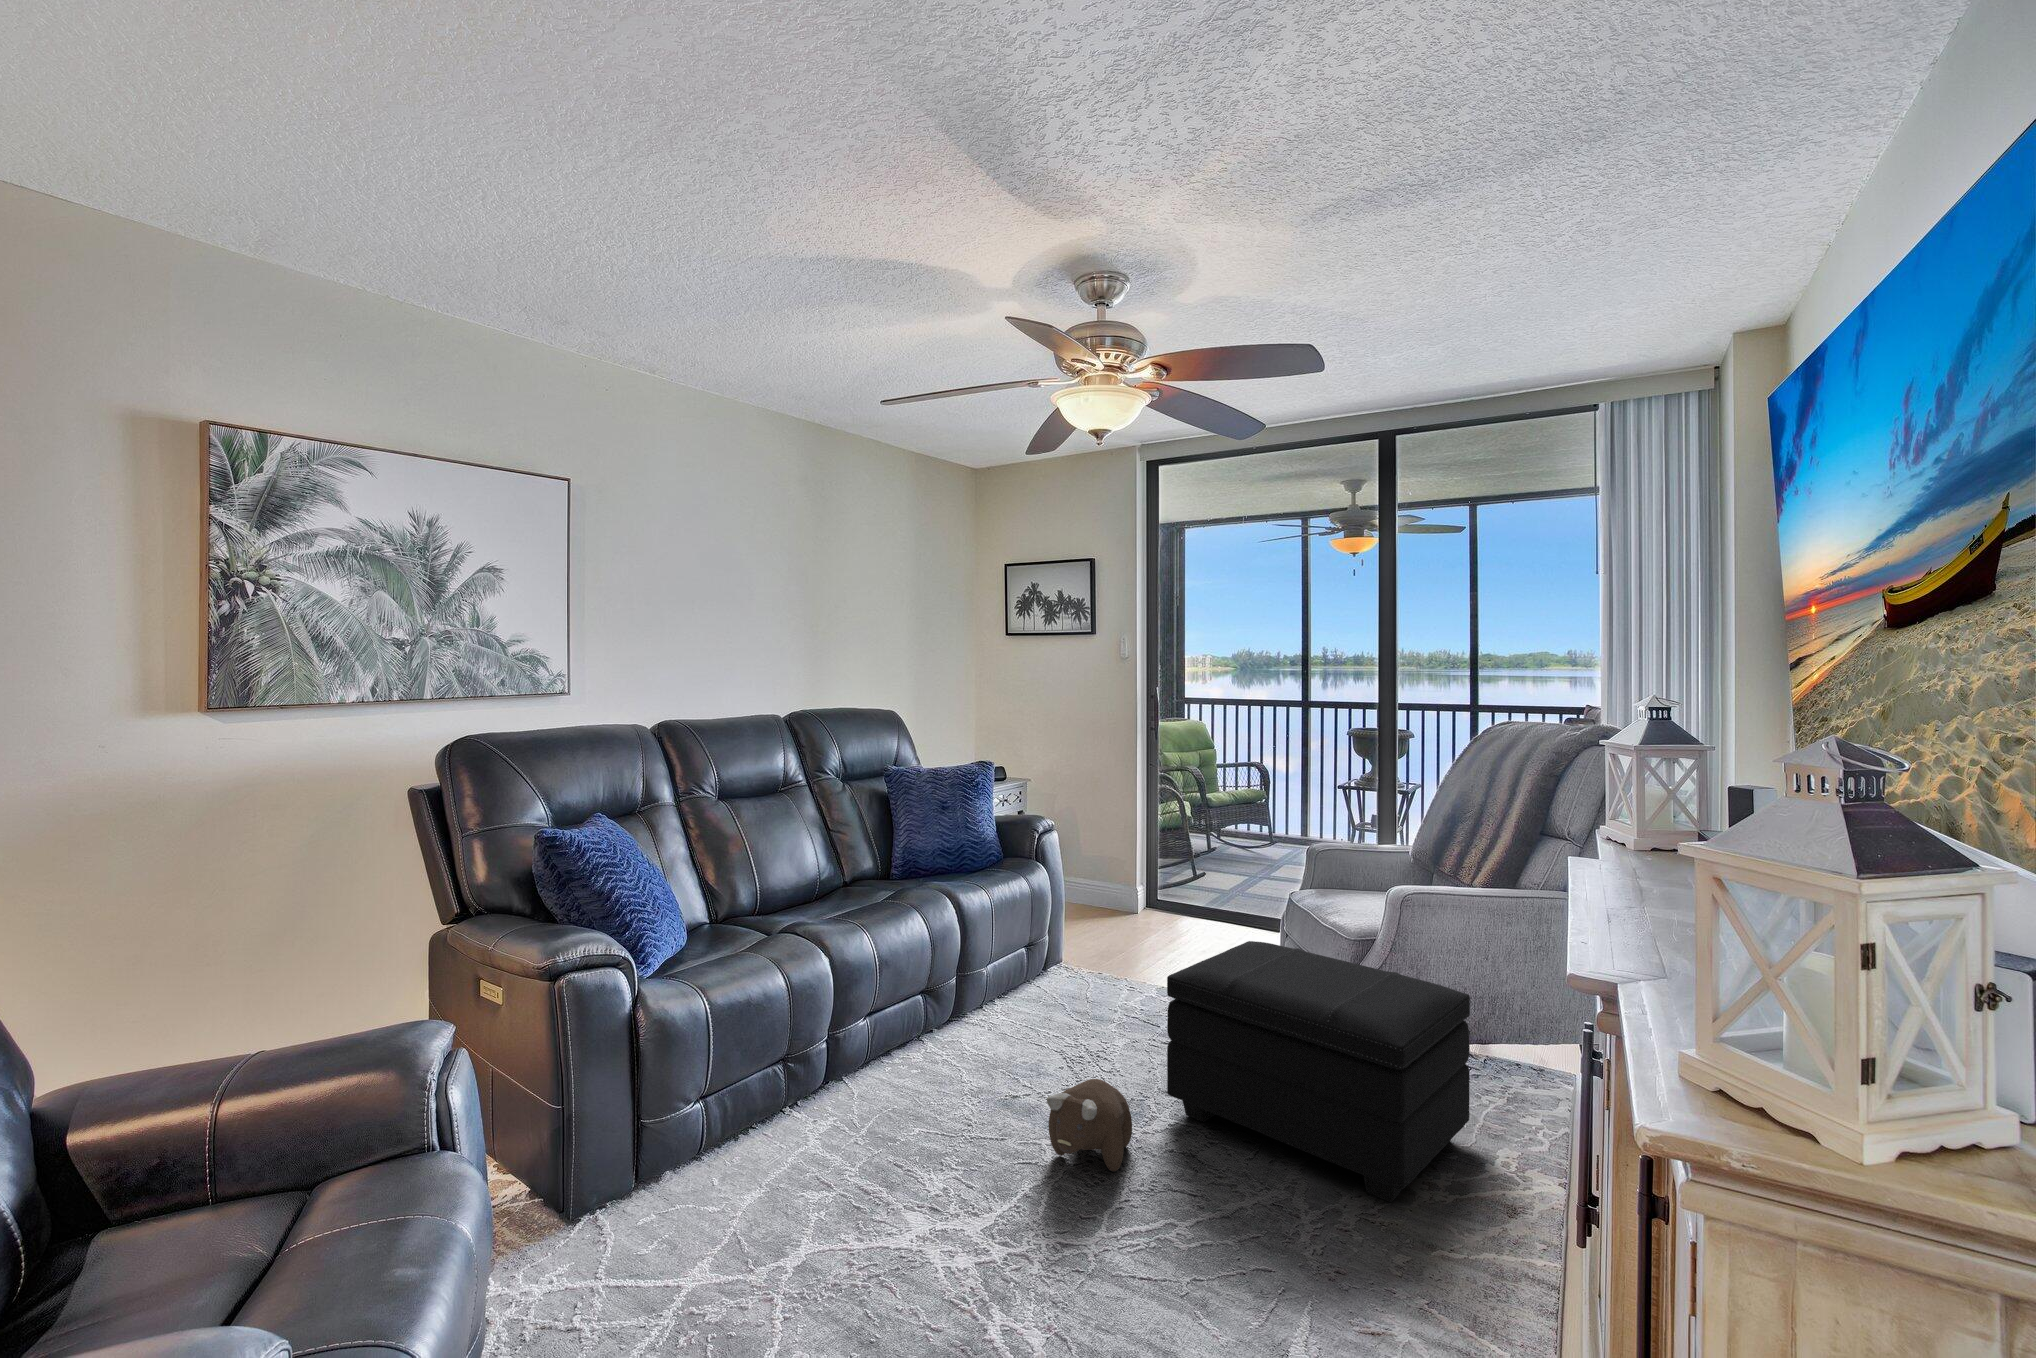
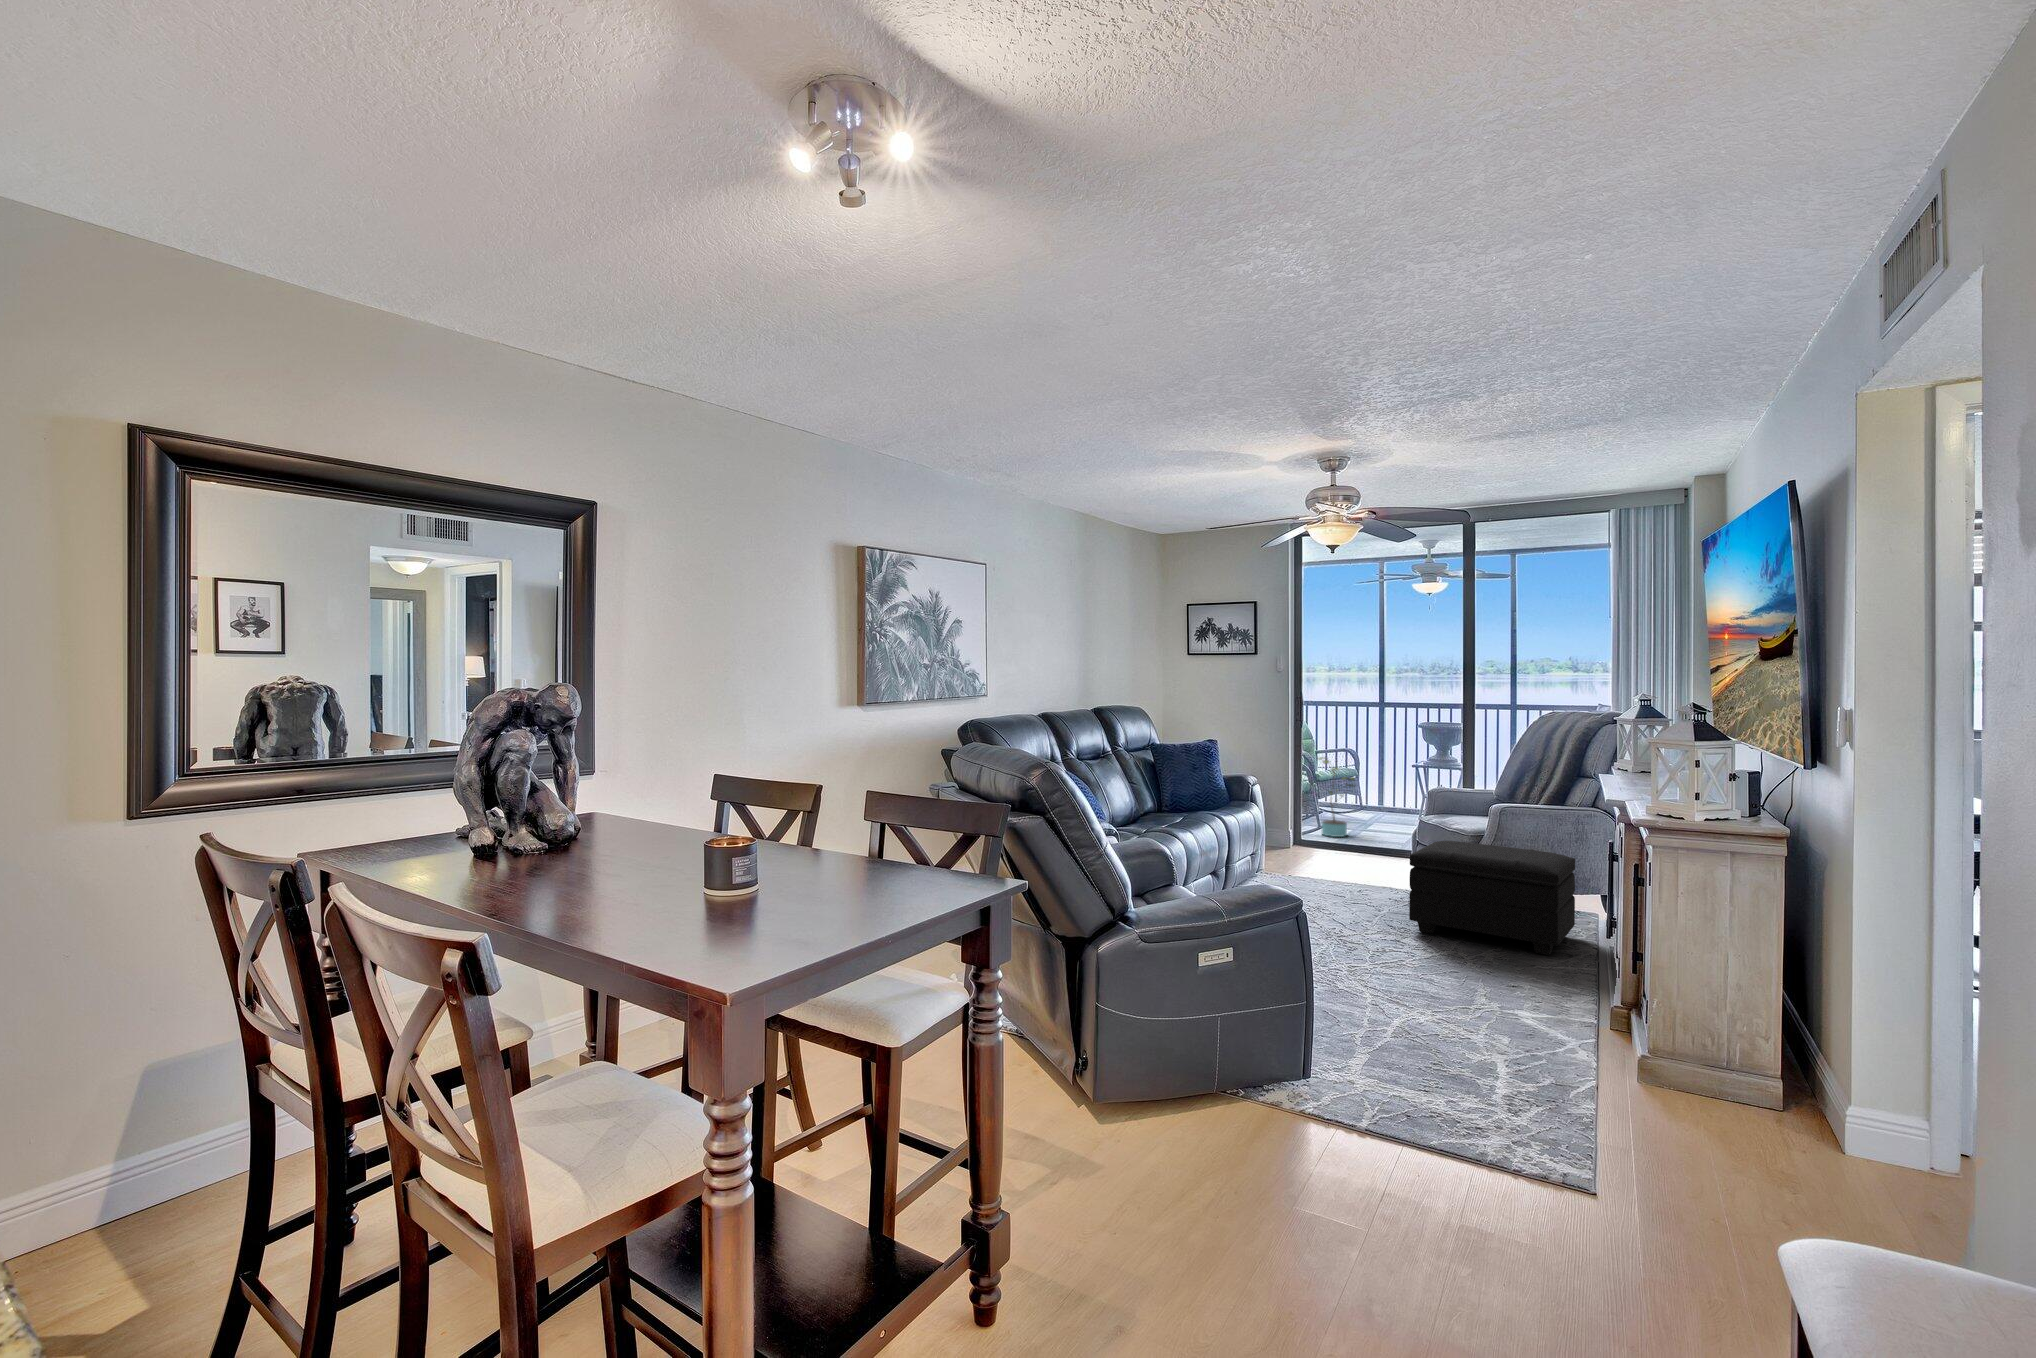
potted plant: none [1194,777,1254,891] -> present [1319,757,1355,837]
plush toy: present [1047,1079,1132,1172] -> none [1362,906,1408,950]

